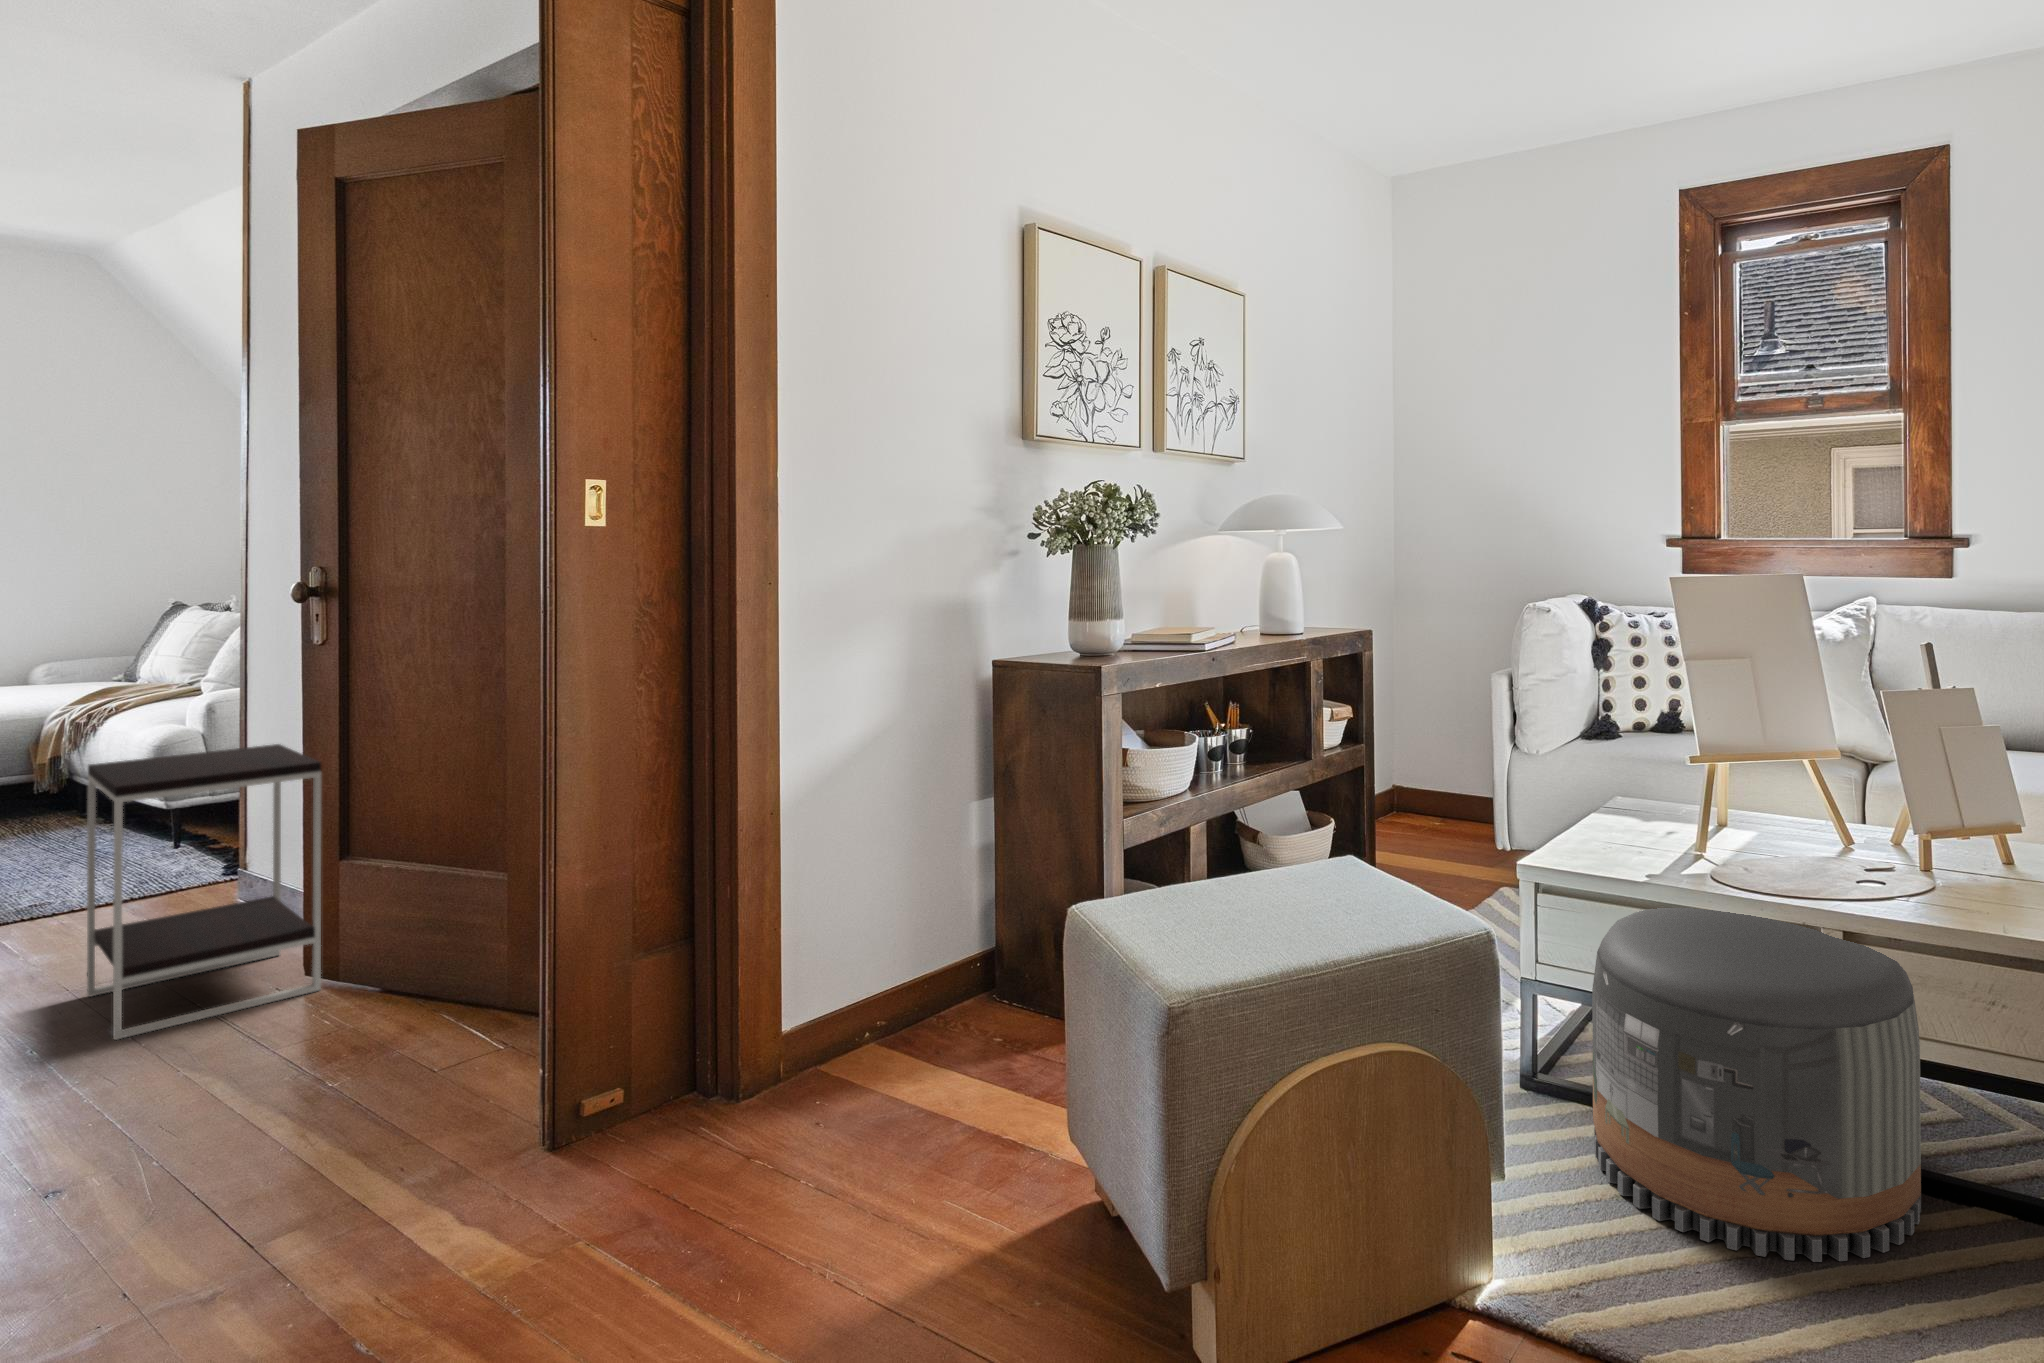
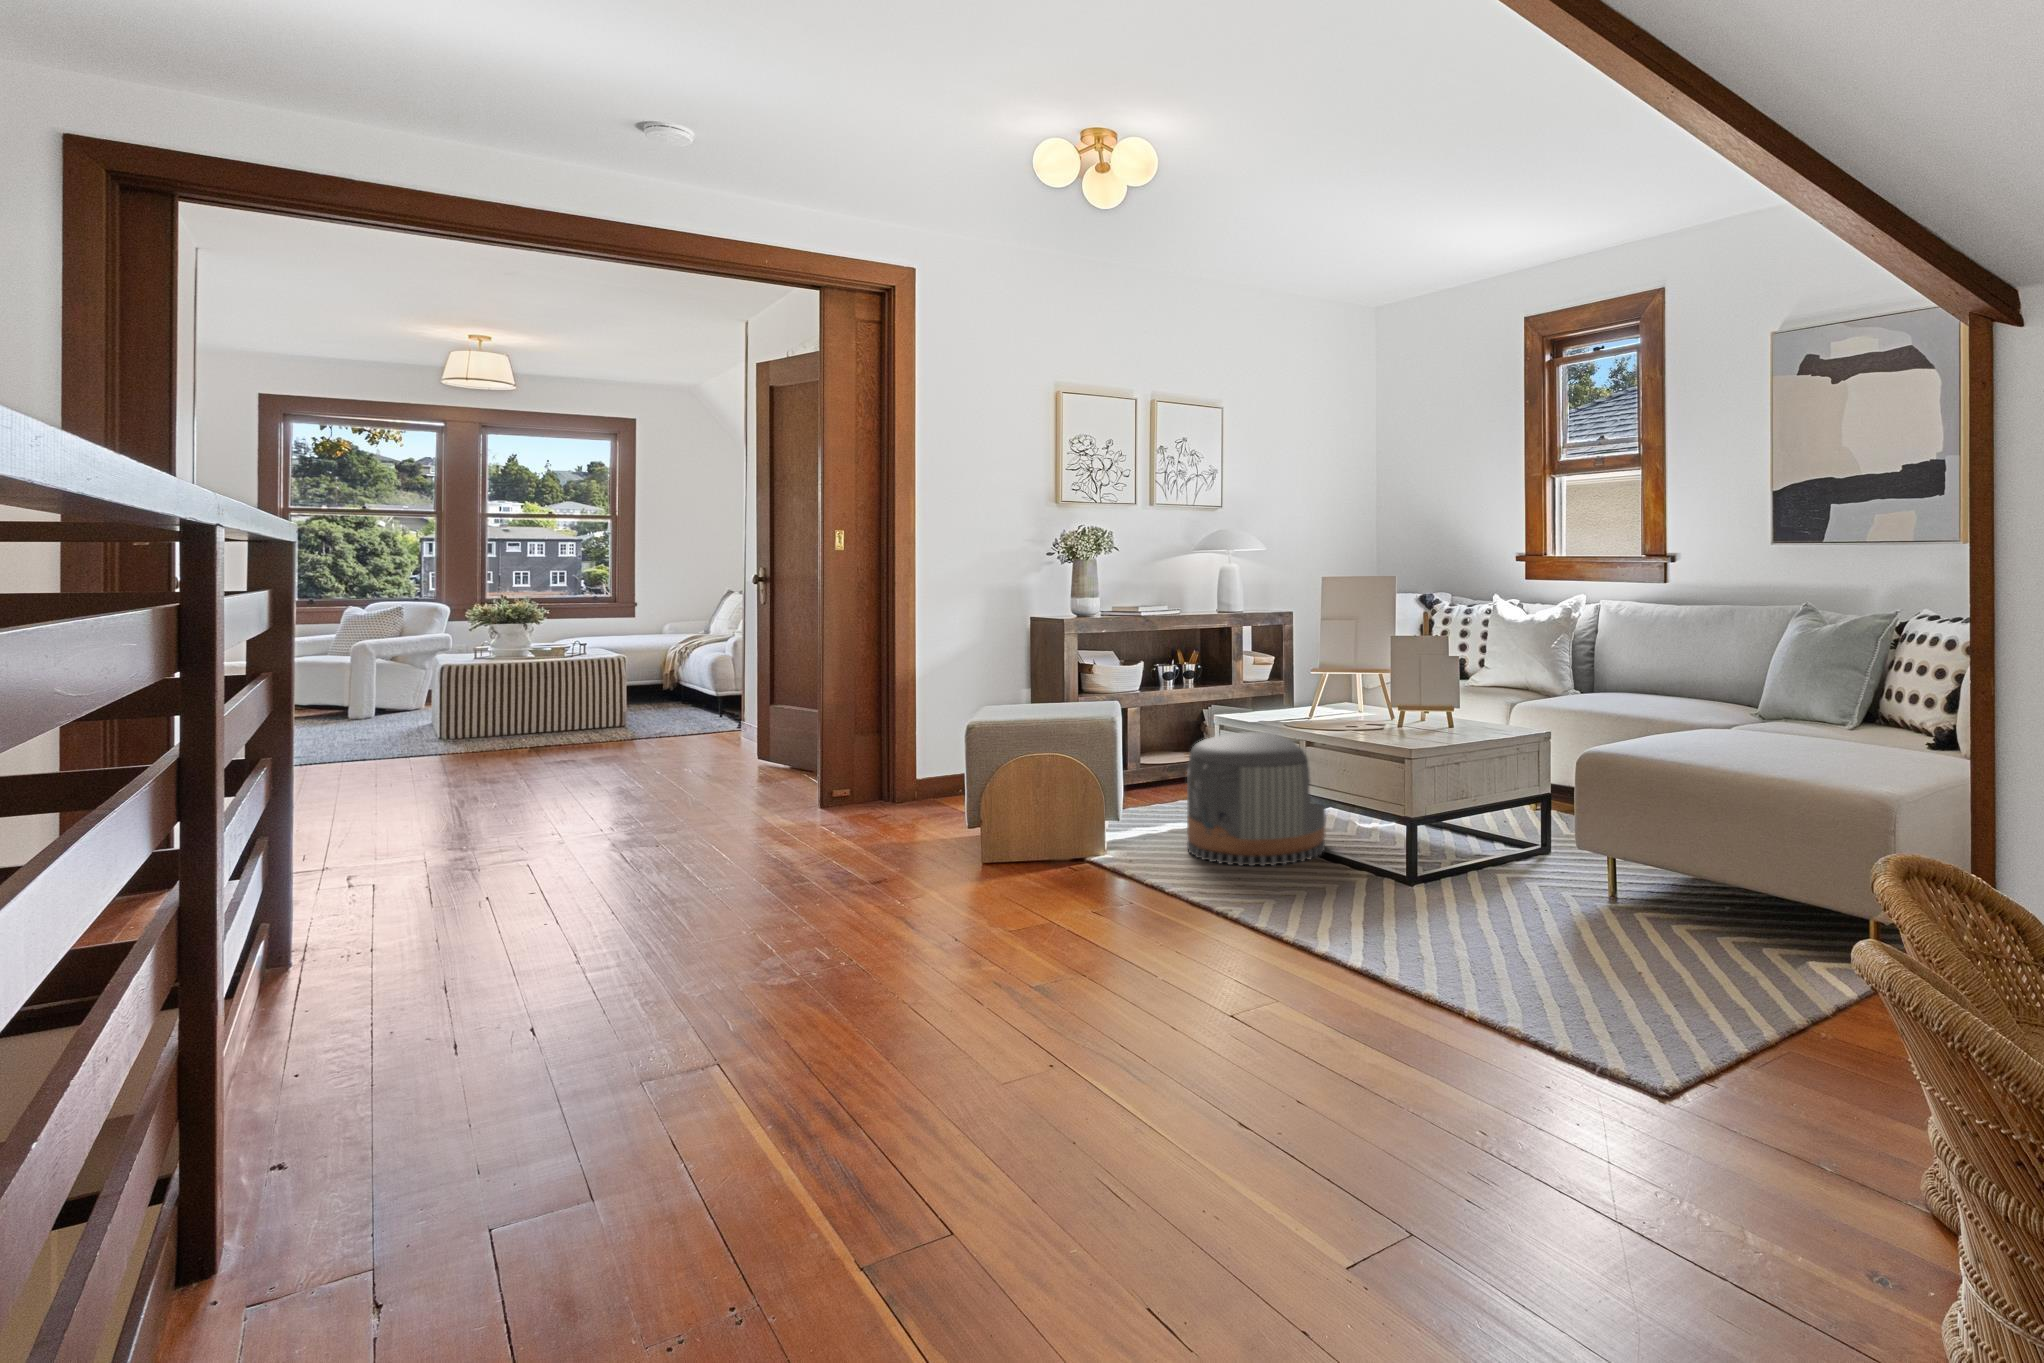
side table: present [87,744,321,1040] -> none [676,651,759,769]

